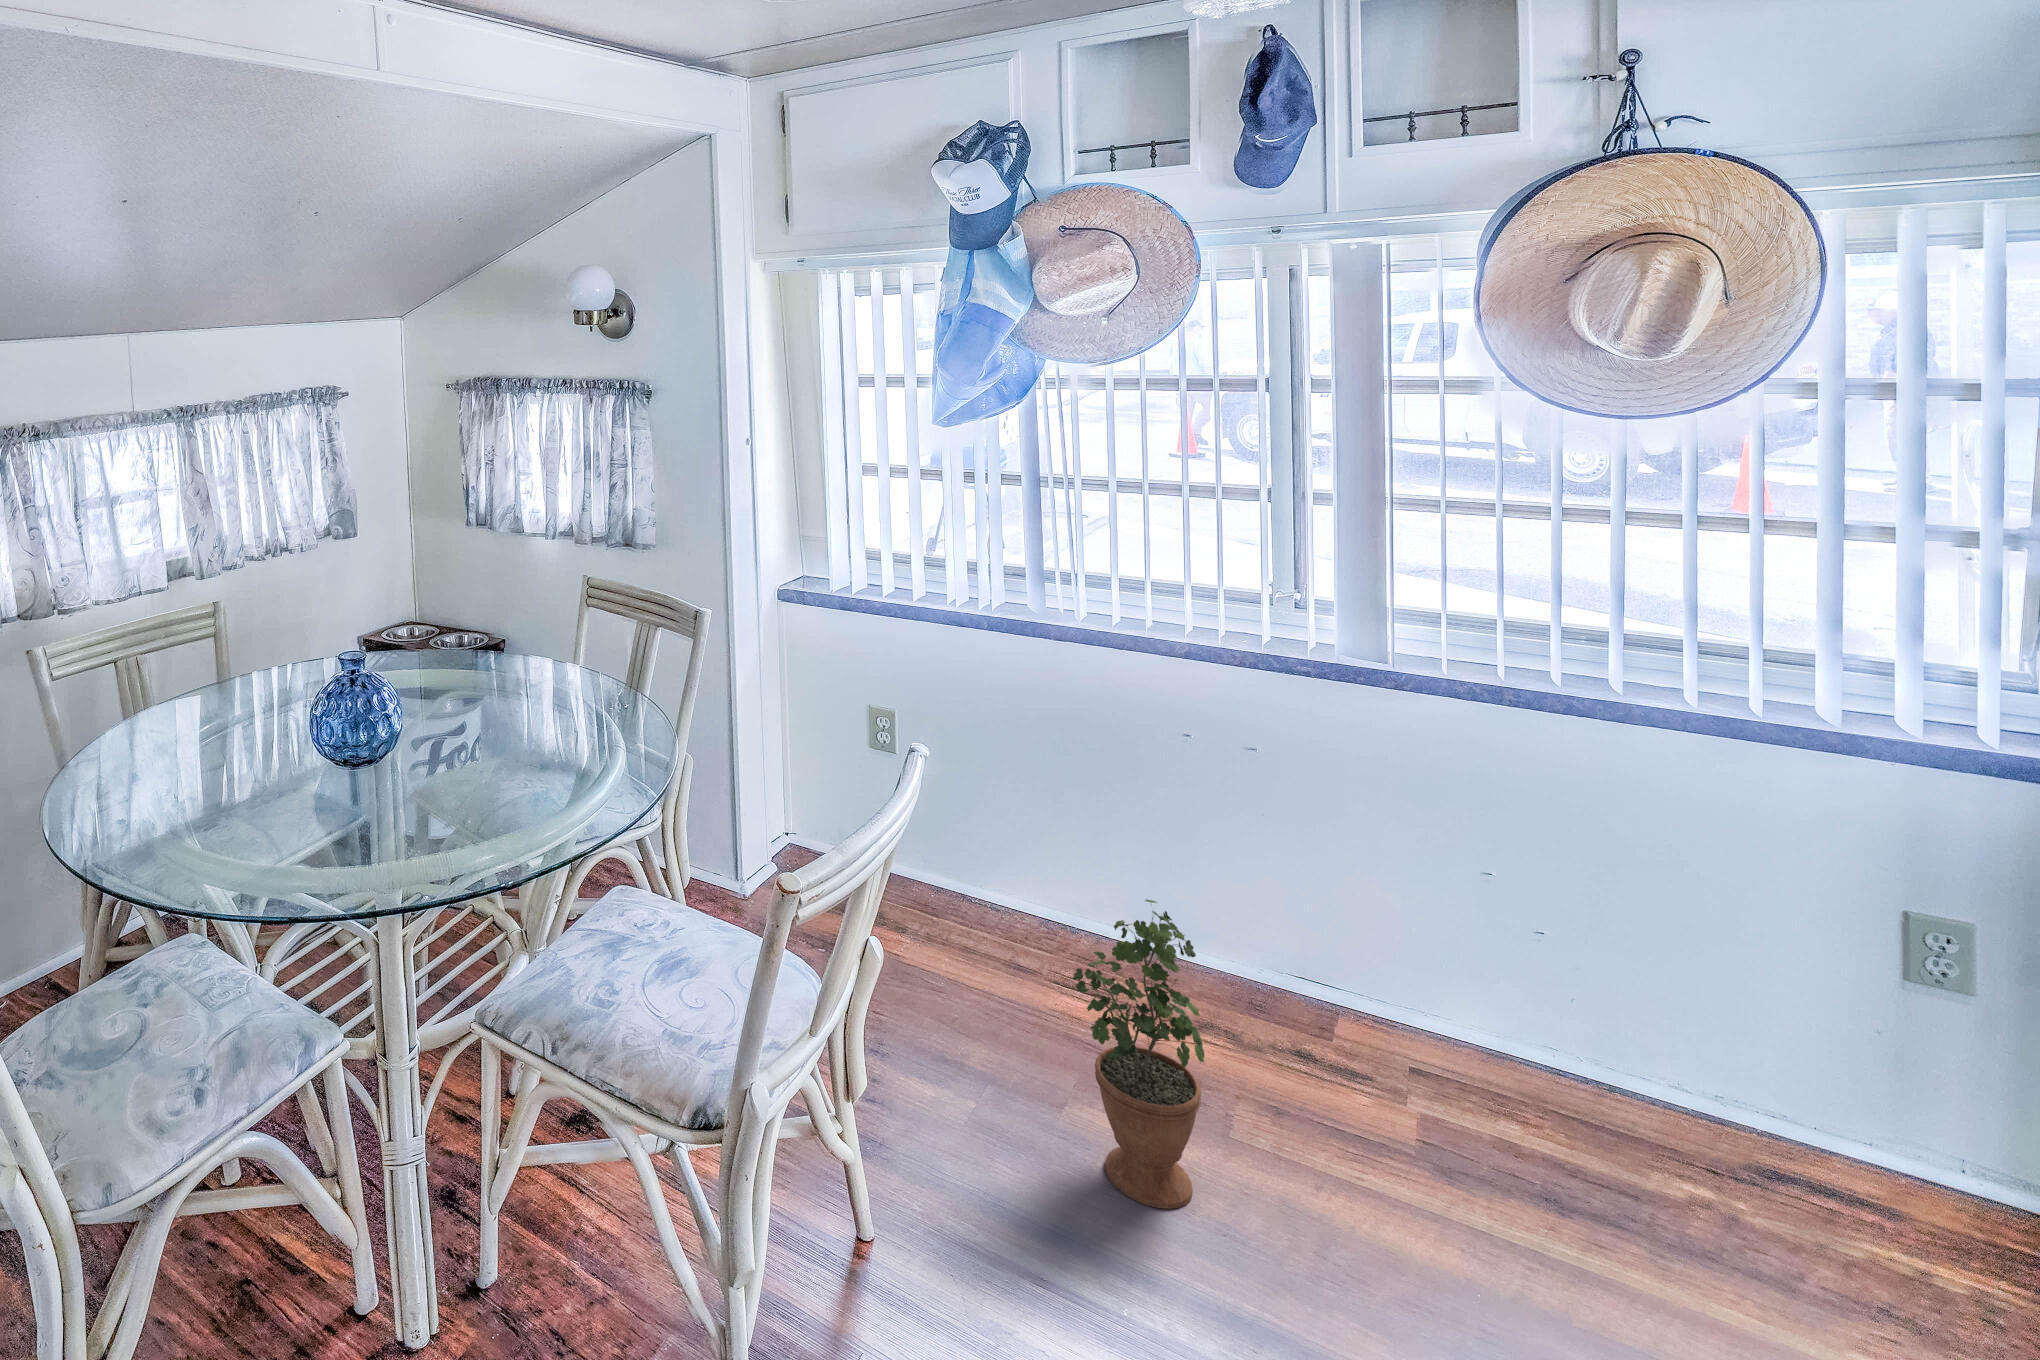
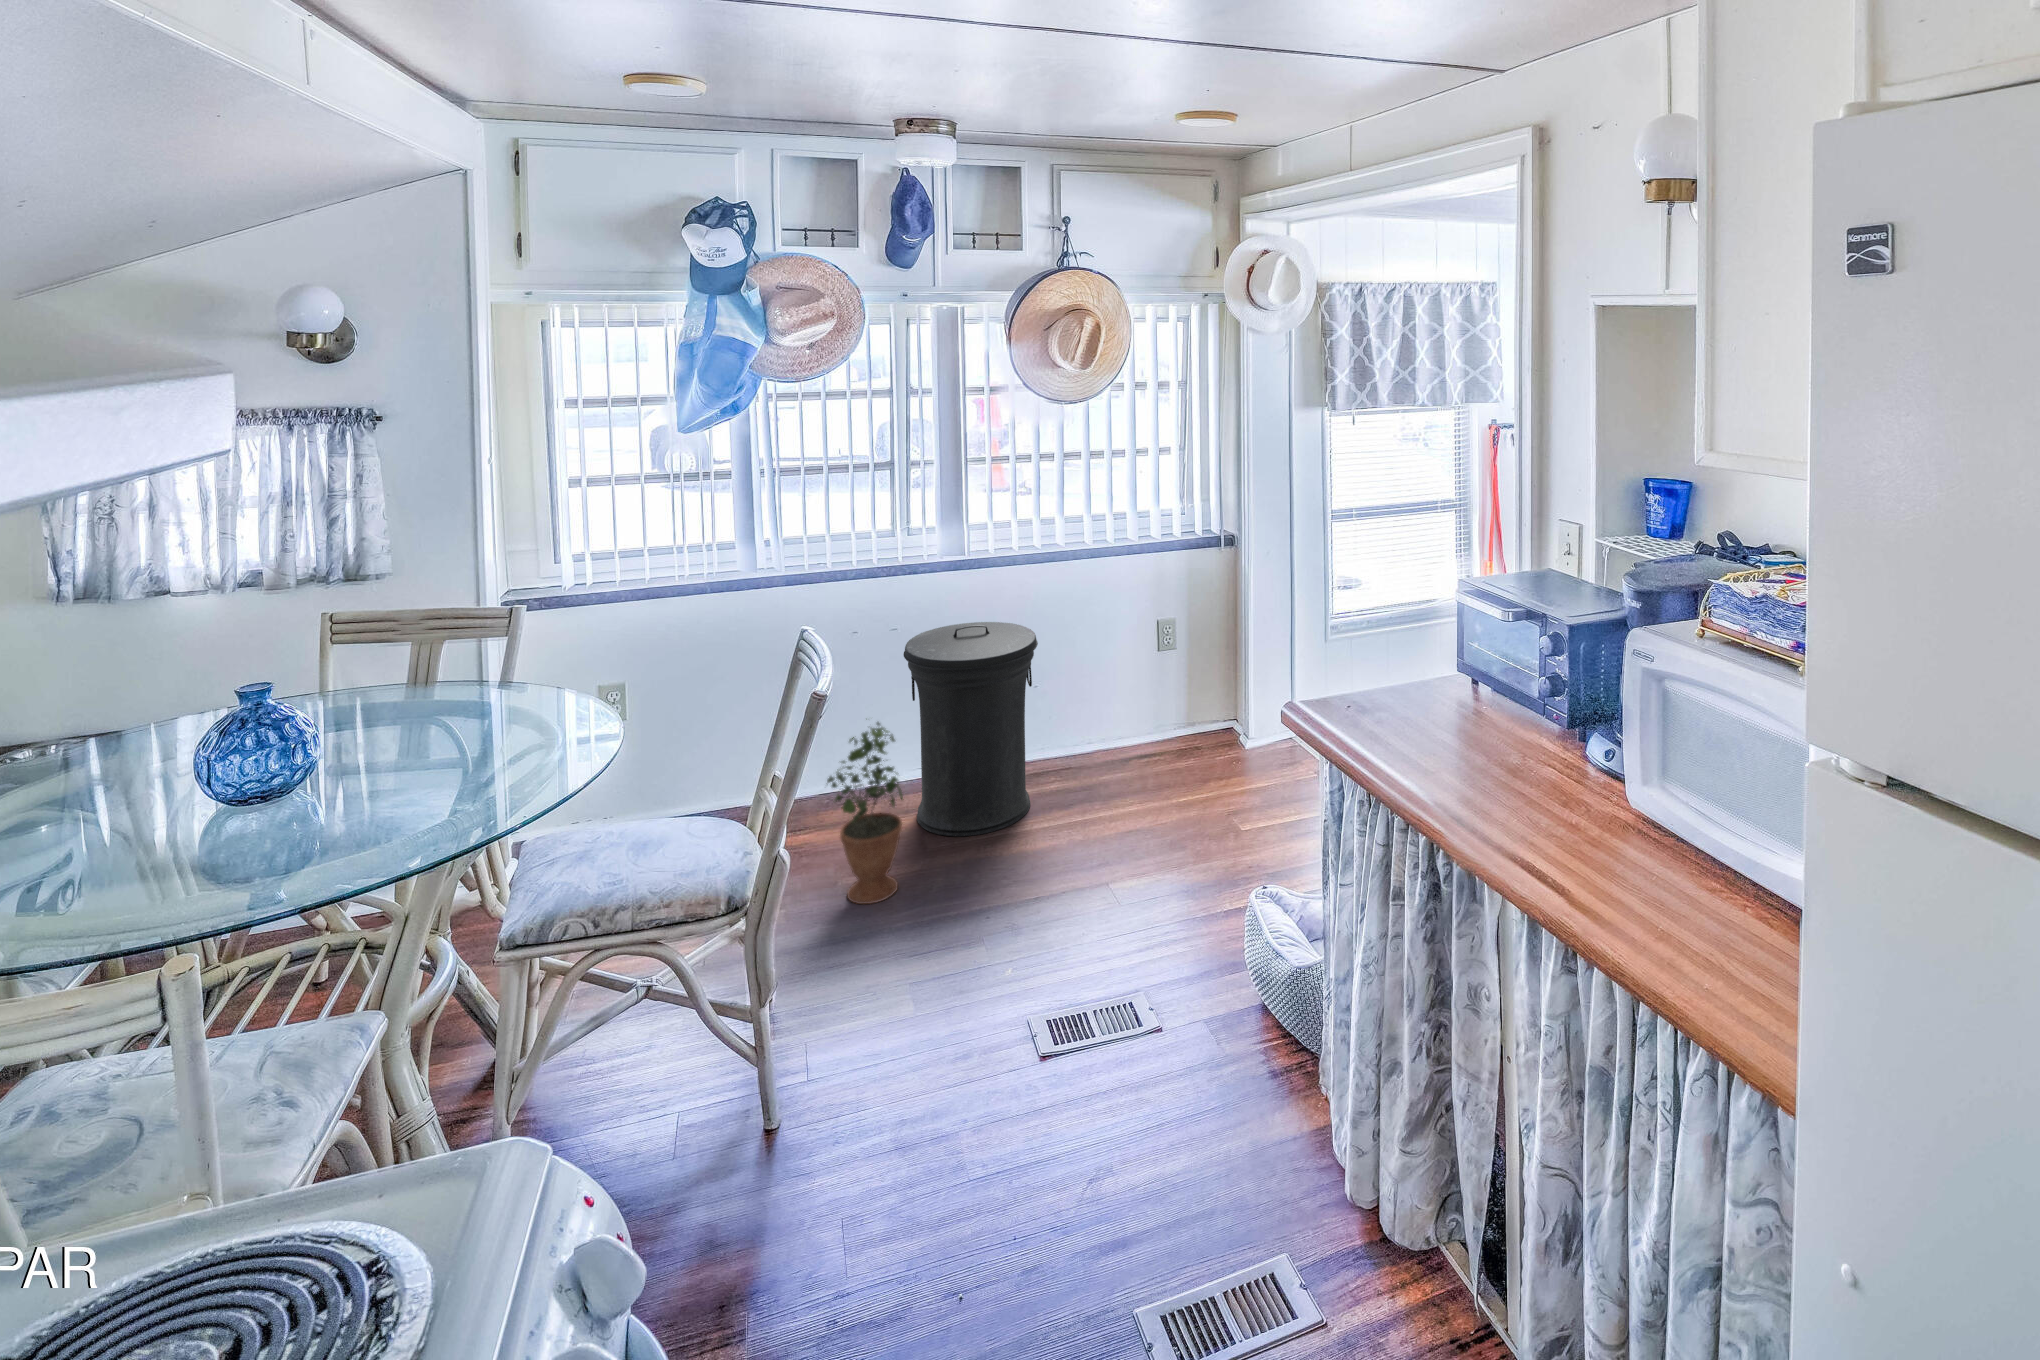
trash can: none [1241,779,1524,1192] -> present [903,622,1038,837]

